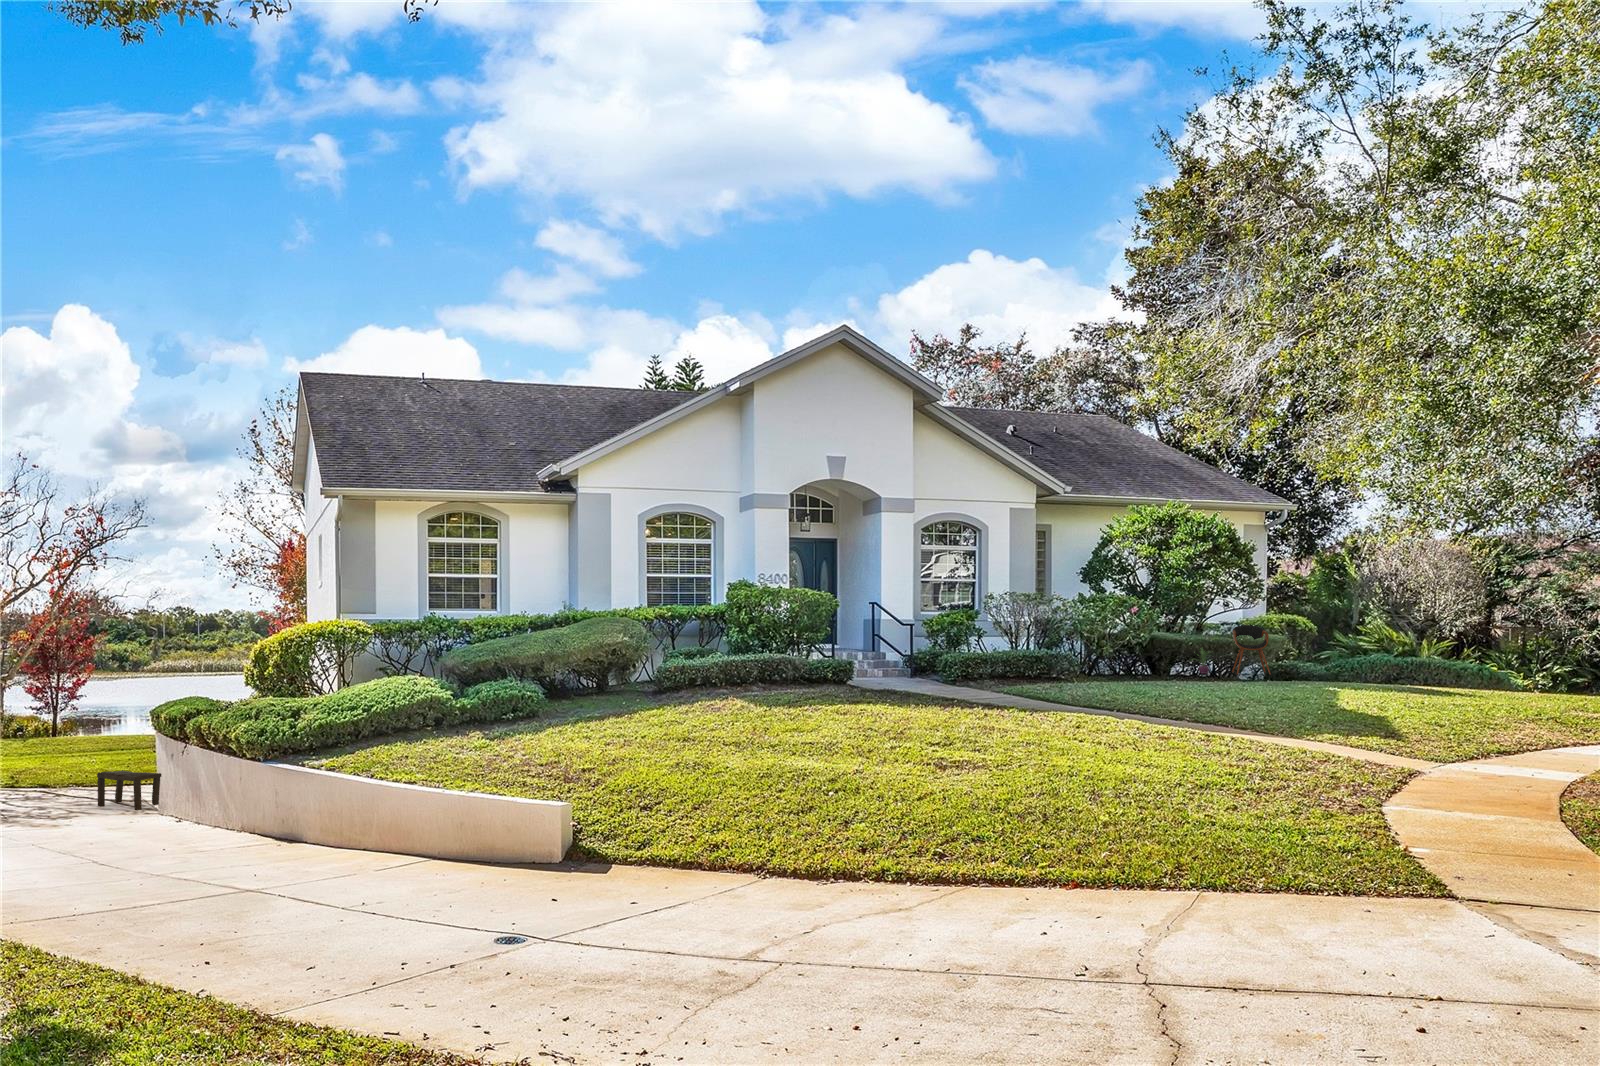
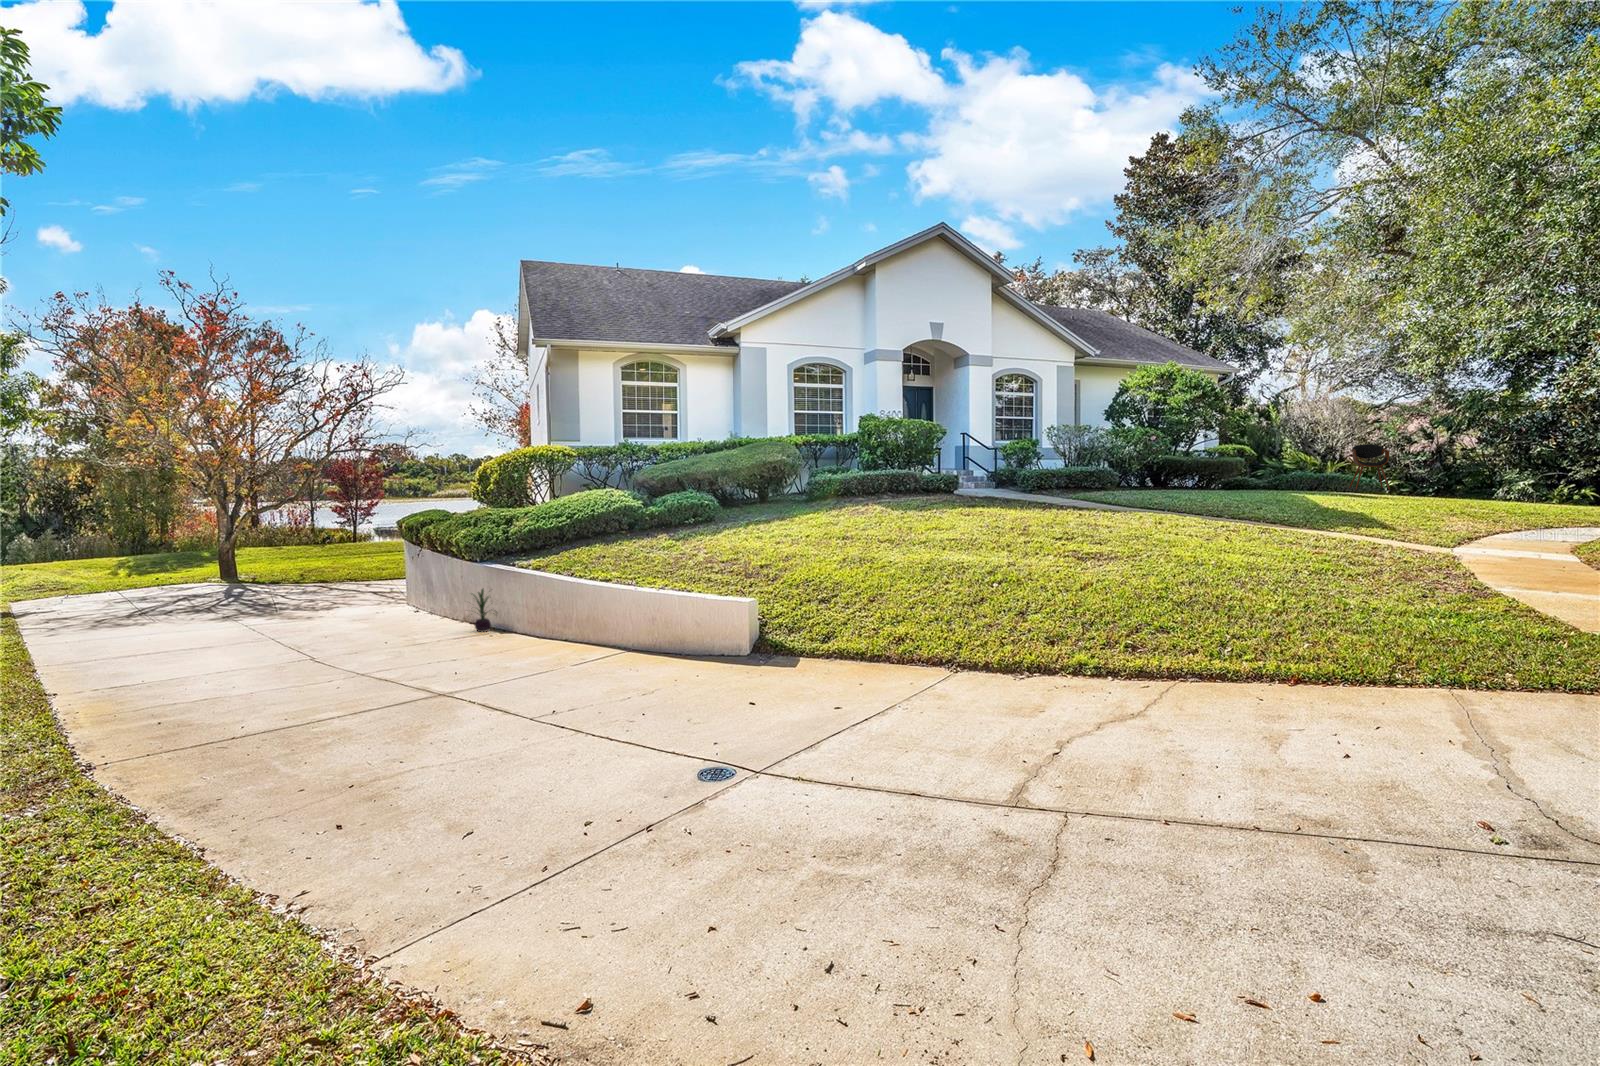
decorative plant: present [1199,648,1209,674] -> present [474,589,491,632]
bench: present [97,770,161,810] -> none [357,571,408,604]

